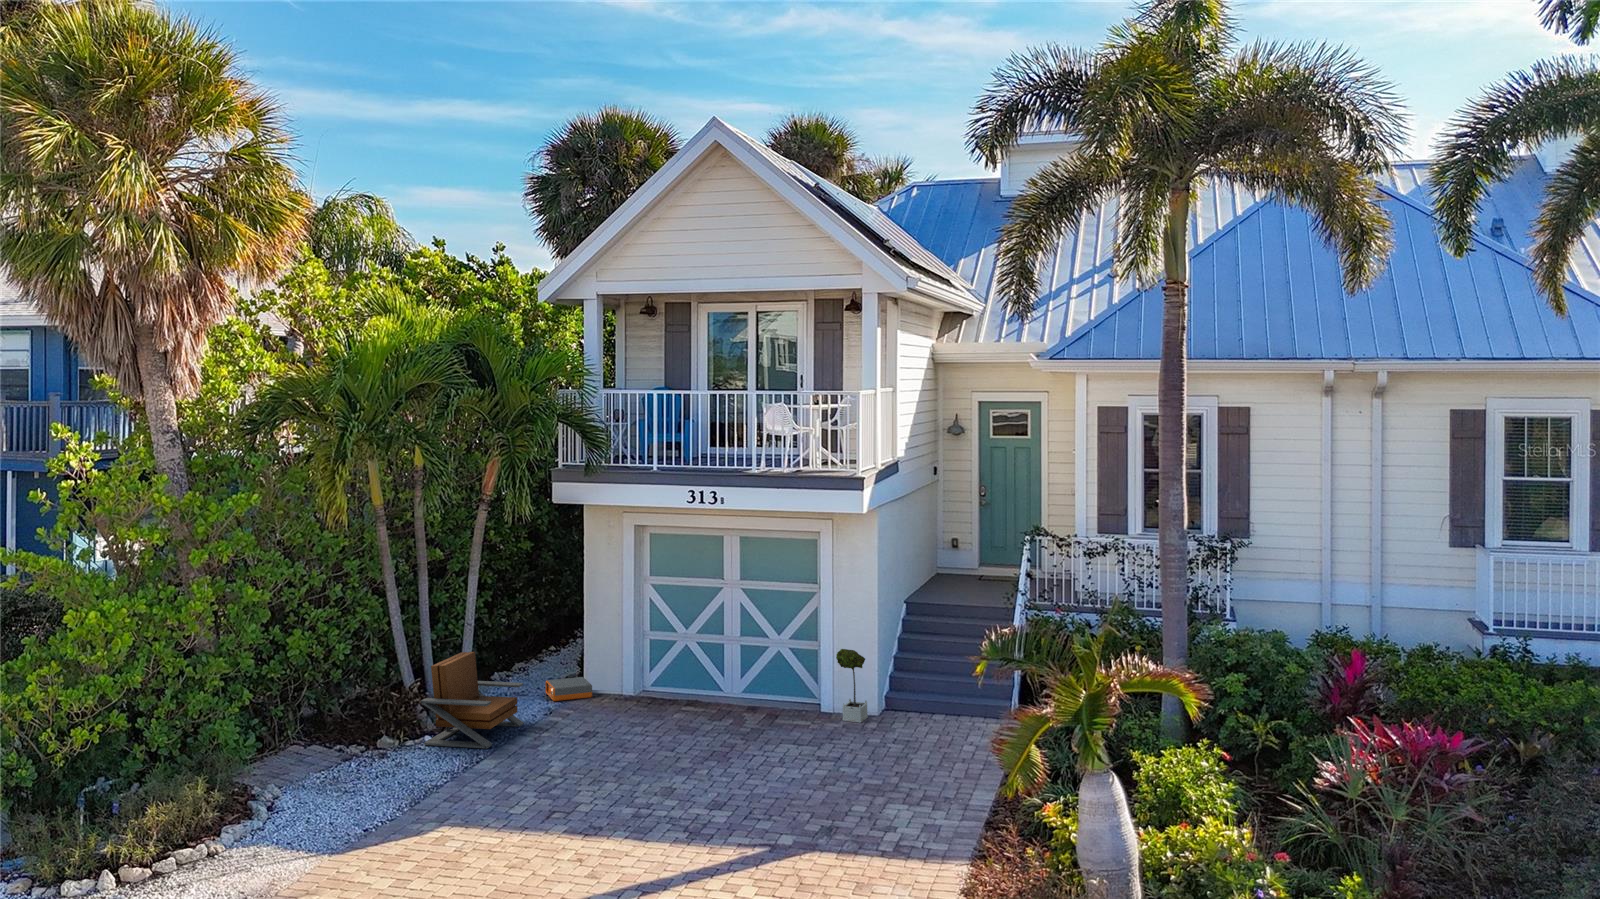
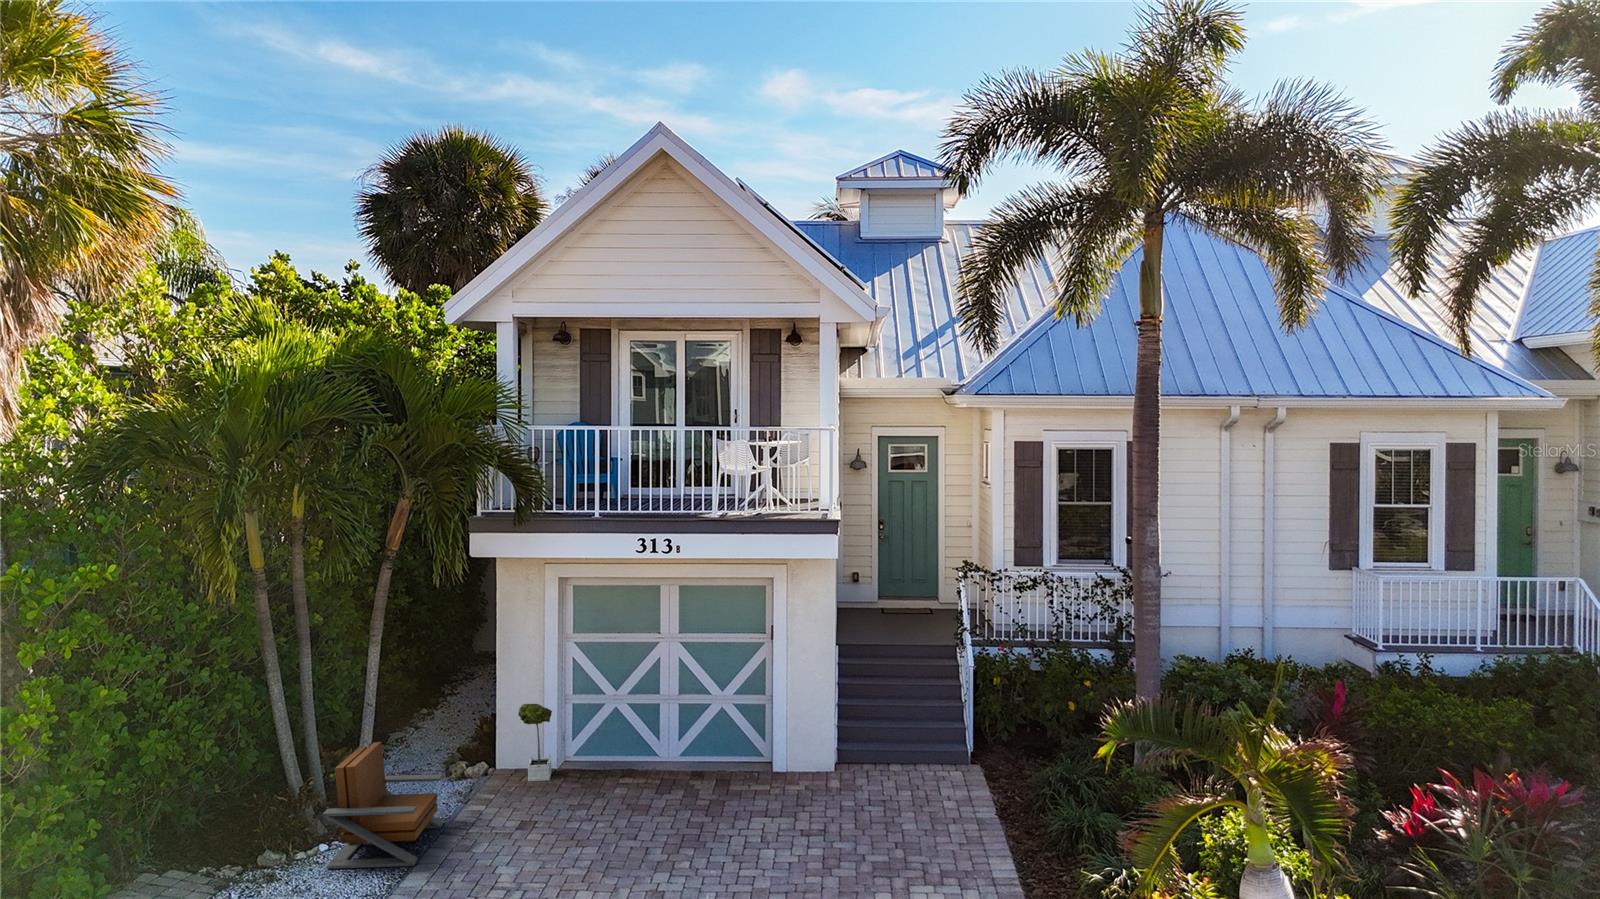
potted tree: present [836,649,868,723] -> present [518,704,552,781]
storage box: present [546,677,592,701] -> none [451,753,510,787]

